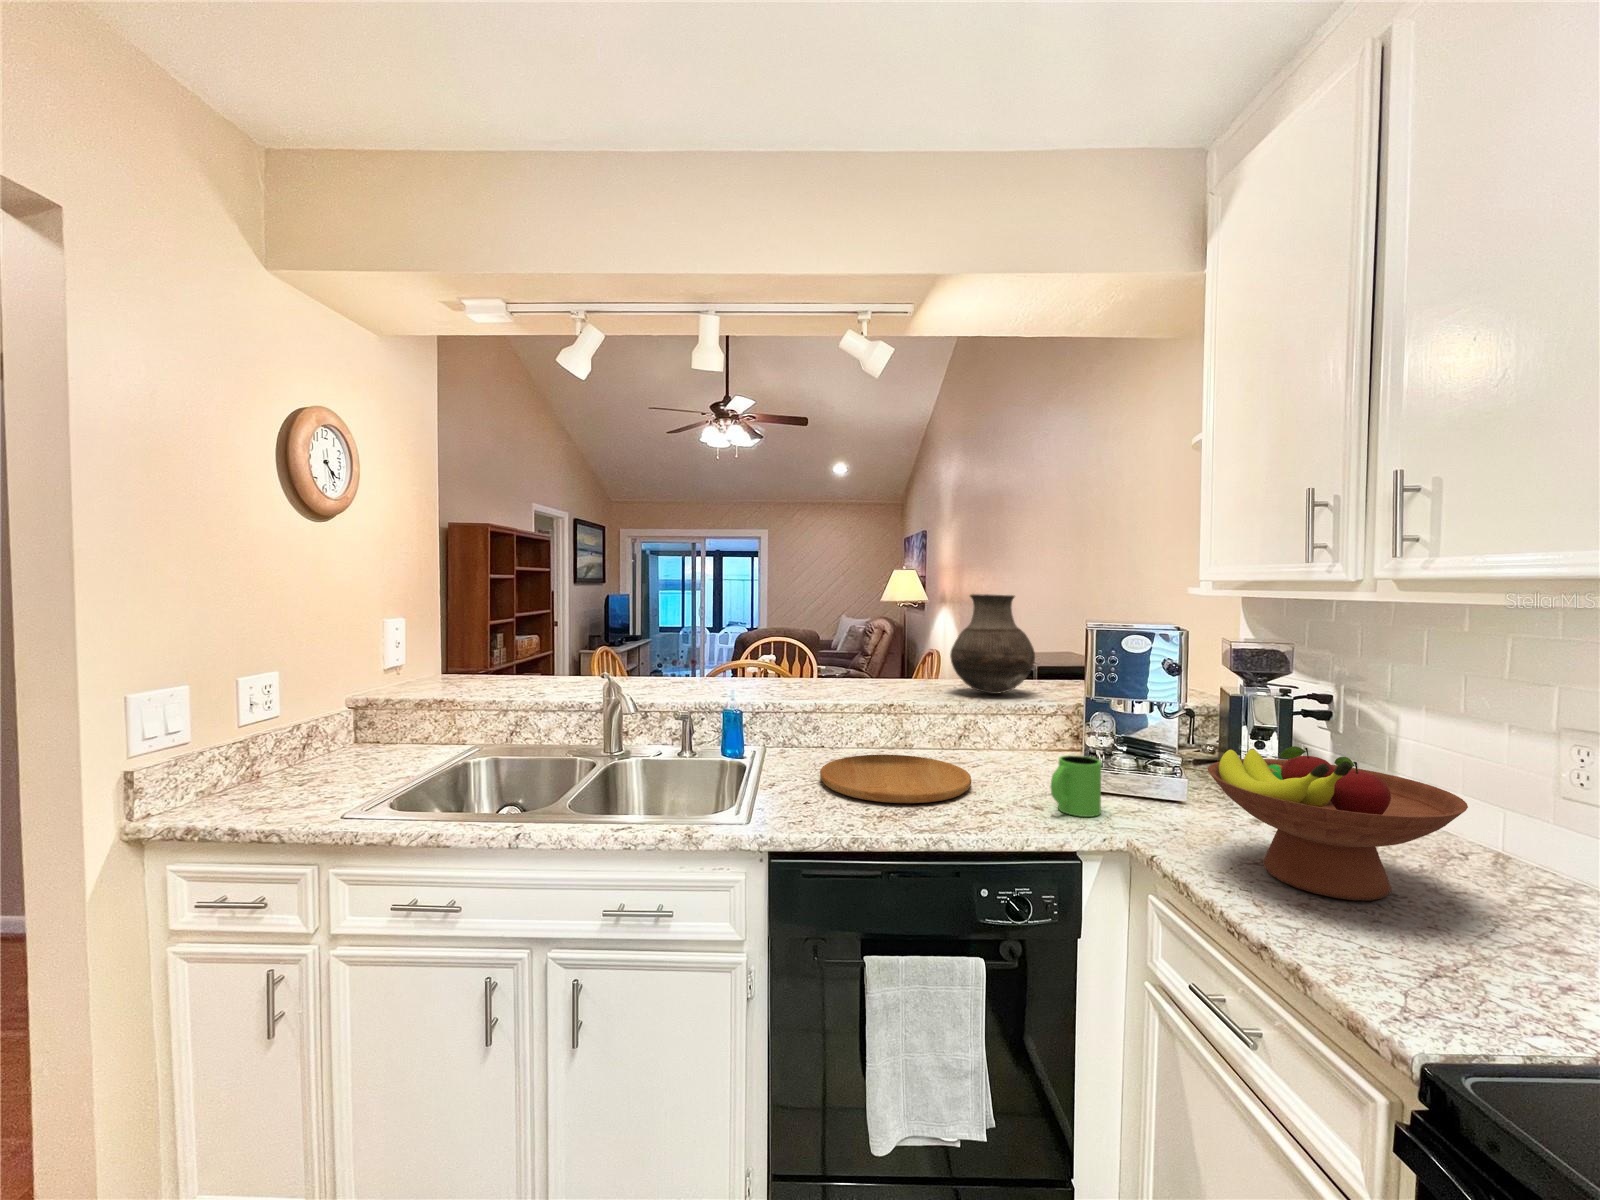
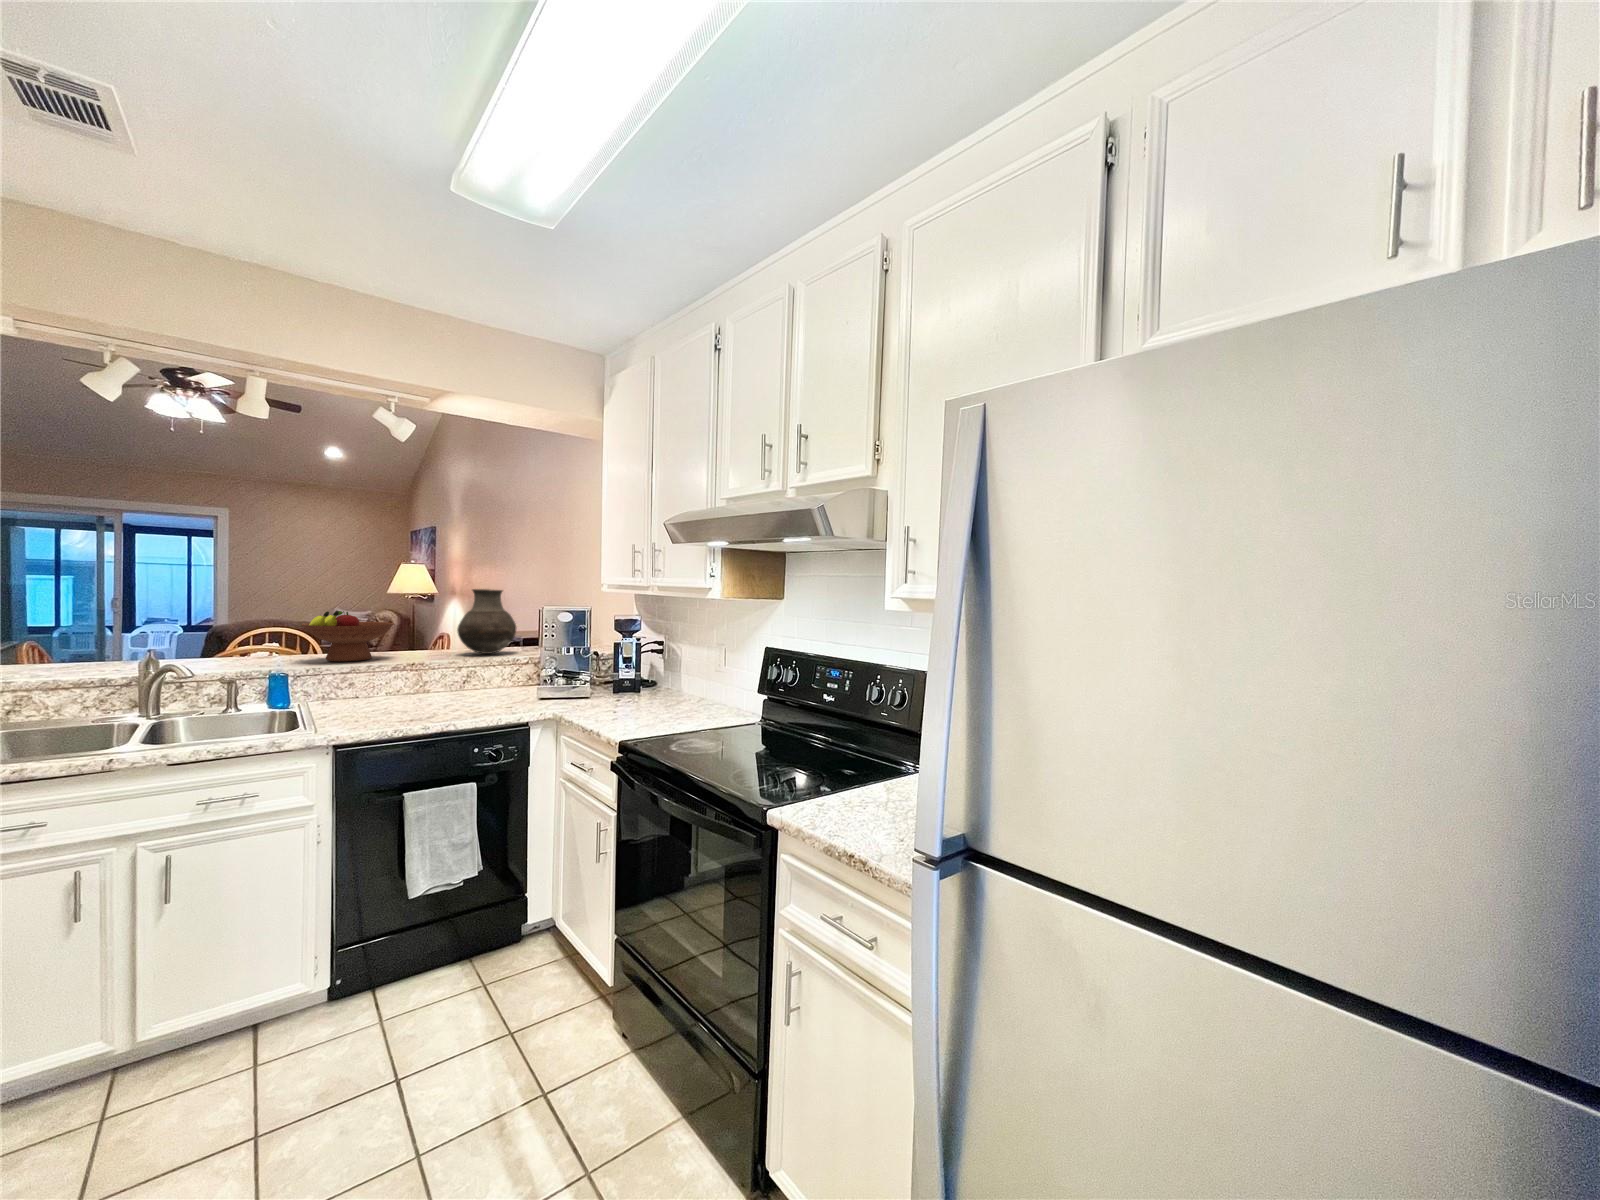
fruit bowl: present [1208,746,1468,901] -> present [302,611,394,662]
cutting board: present [820,755,971,803] -> none [361,694,470,716]
mug: present [1051,755,1101,817] -> none [516,678,545,708]

